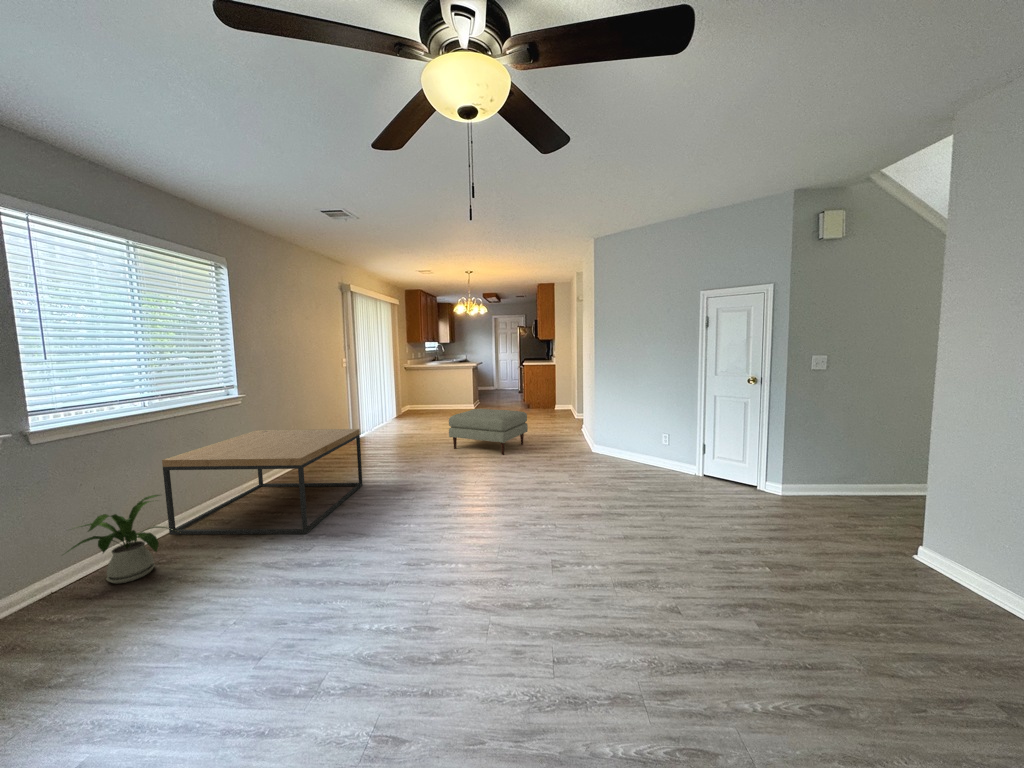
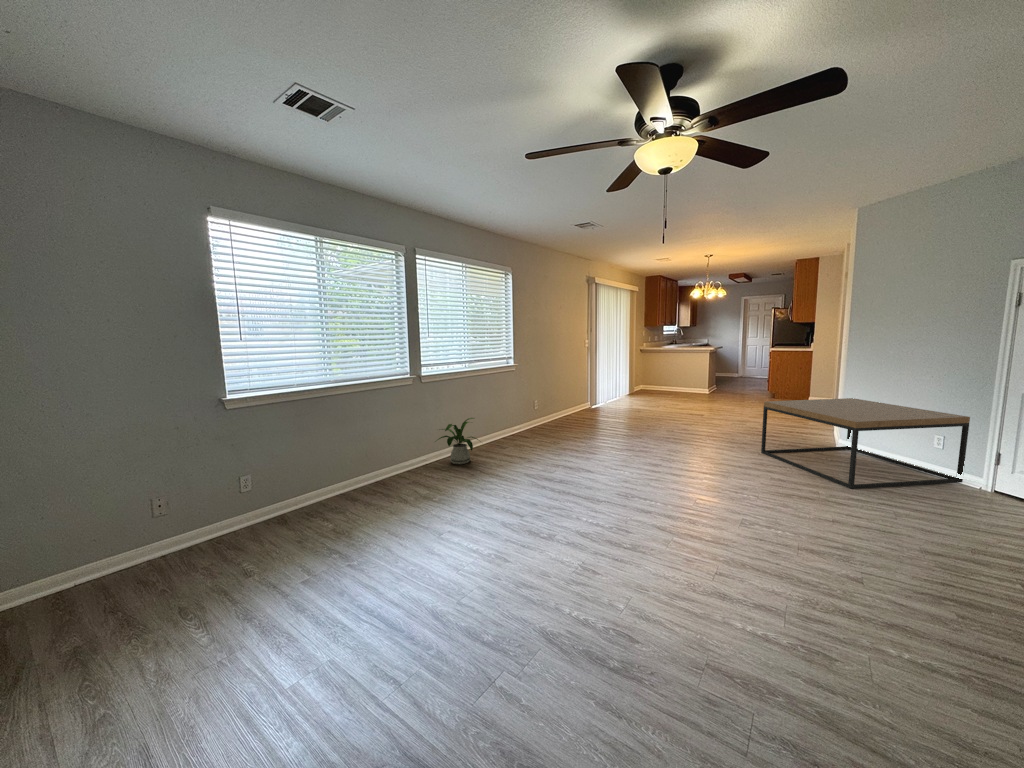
ottoman: present [449,409,528,455] -> none [672,390,759,435]
coffee table: present [162,429,363,535] -> present [761,398,970,489]

